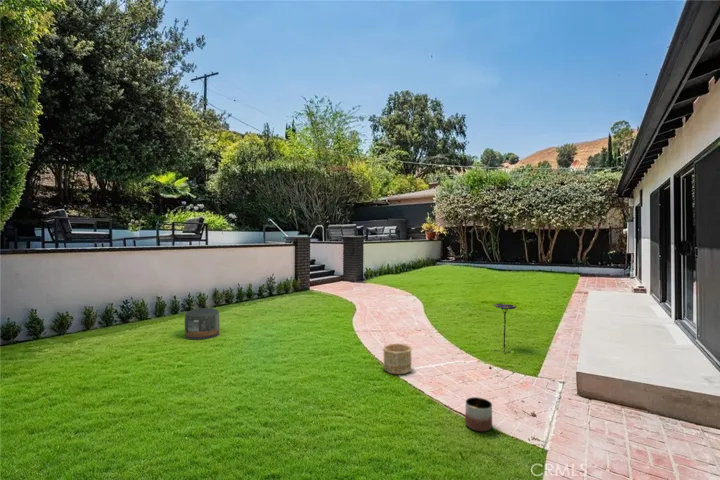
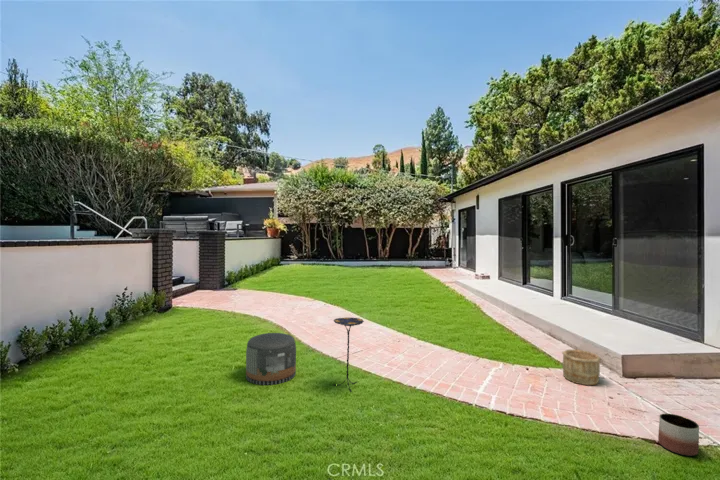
side table: present [494,304,516,352] -> present [334,318,364,391]
pouf: present [185,308,220,340] -> present [246,333,296,385]
wooden bucket: present [383,344,412,374] -> present [562,349,601,385]

